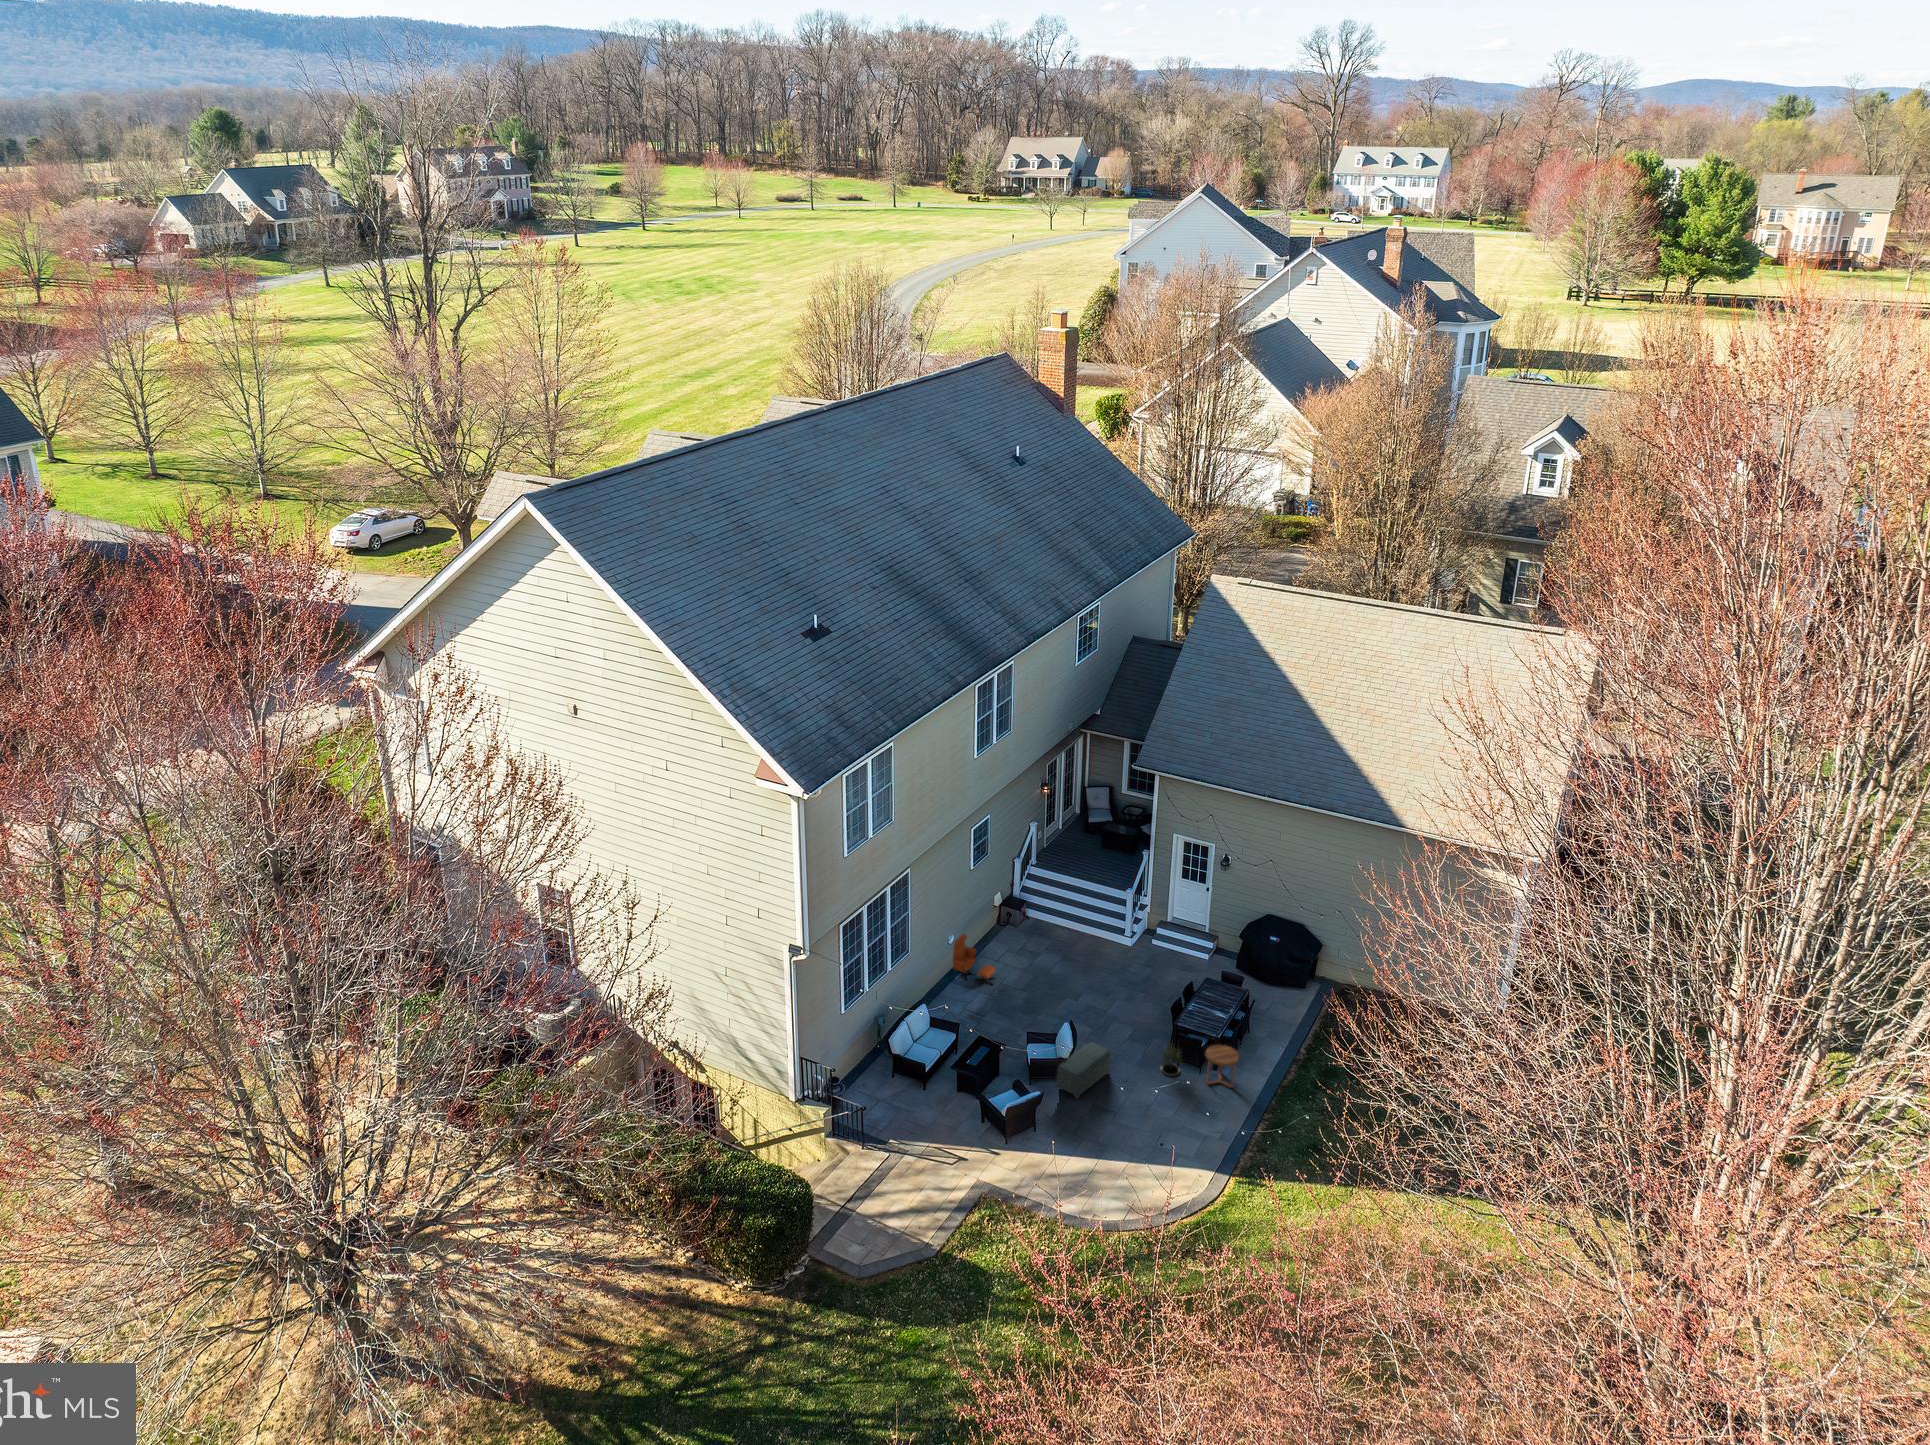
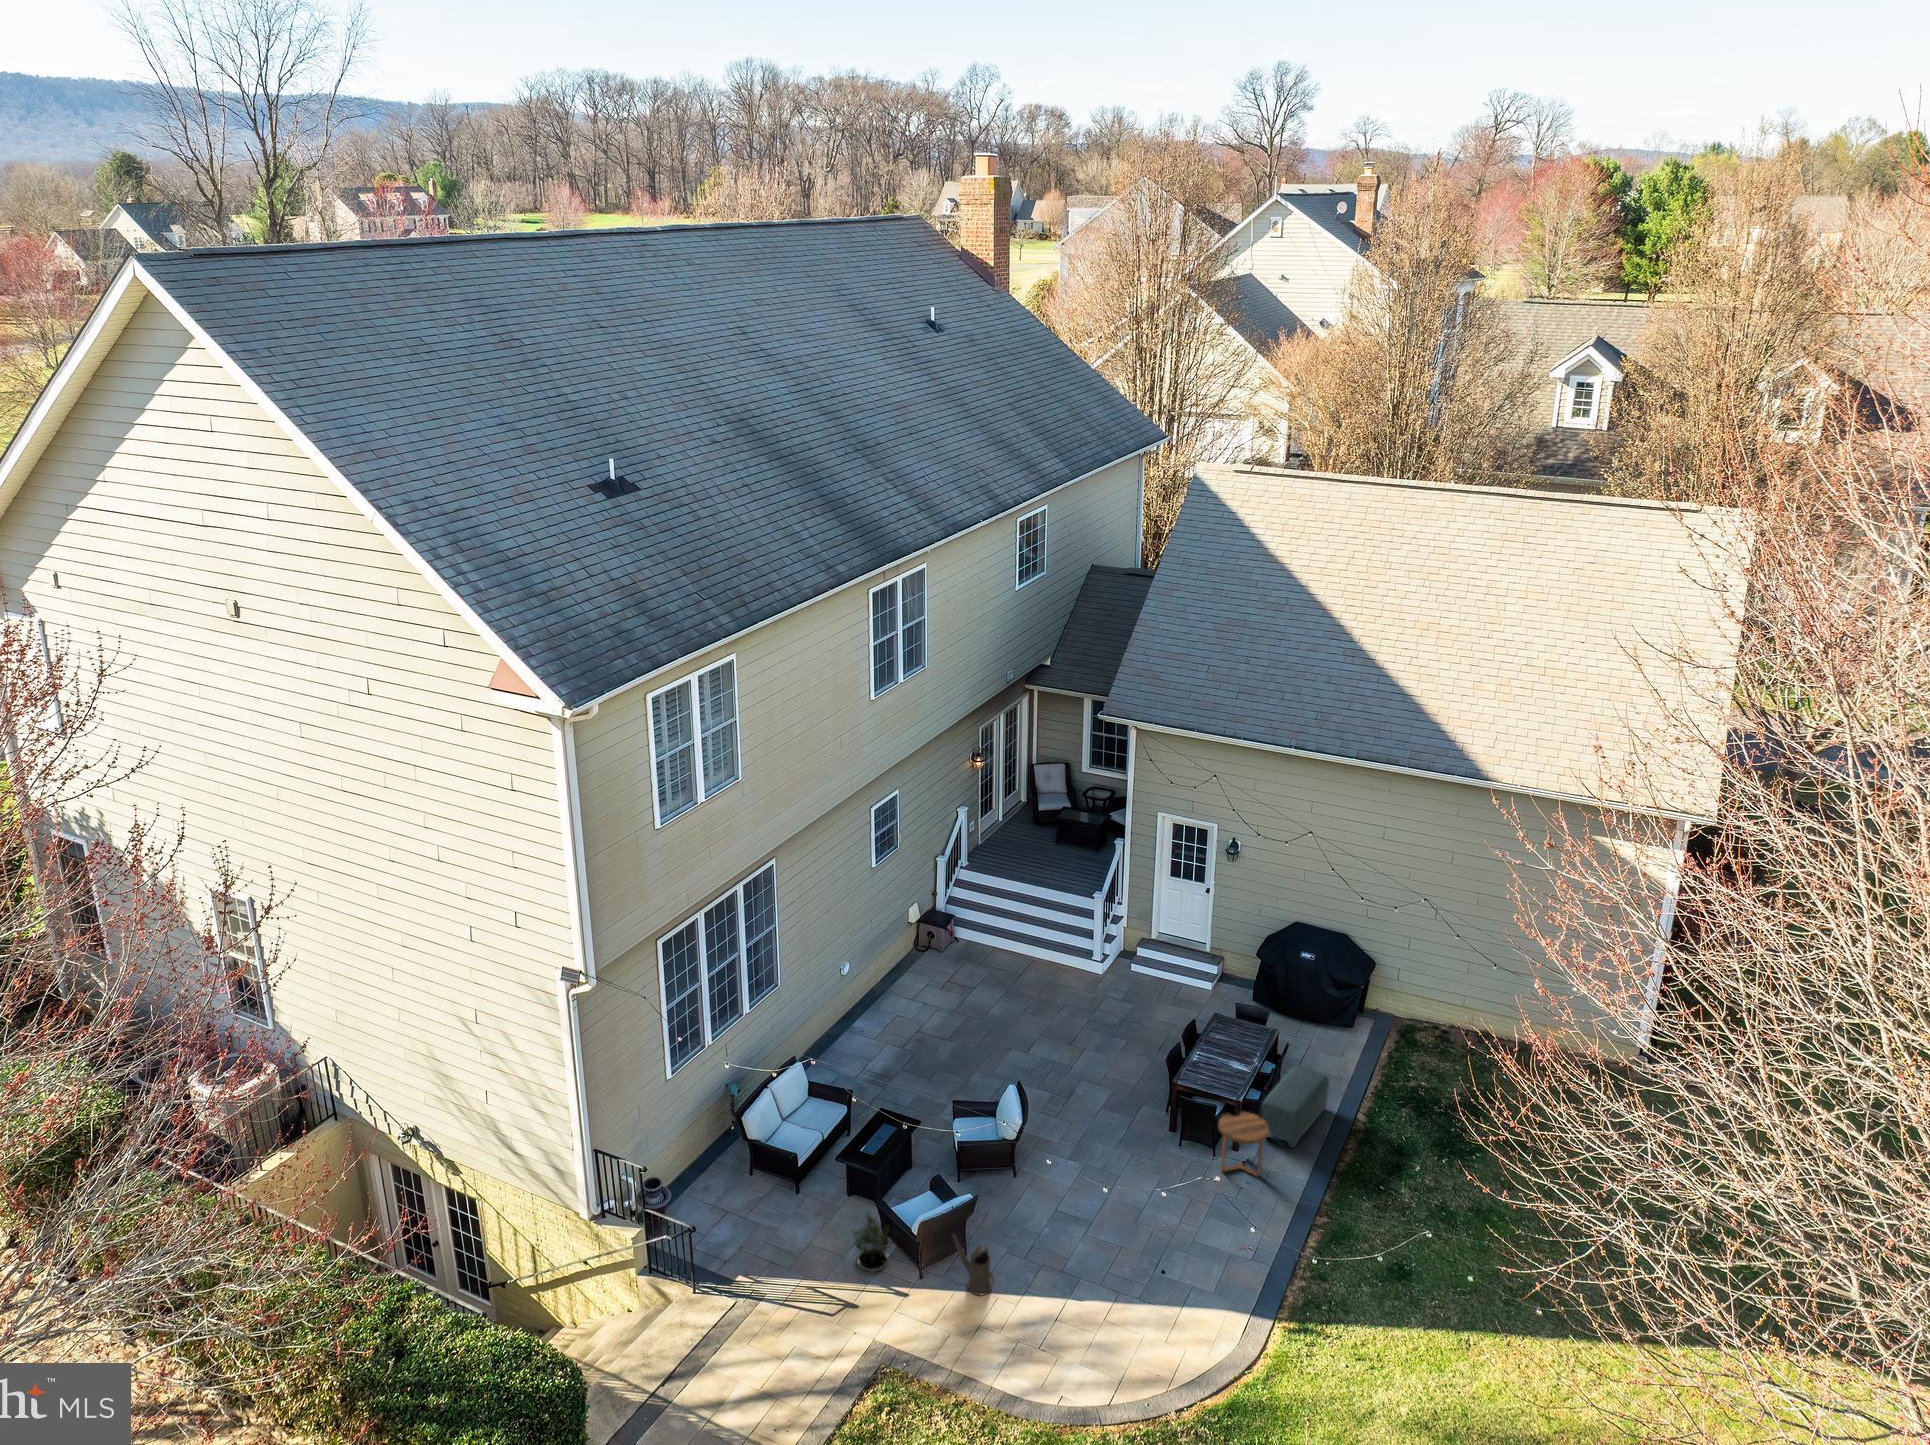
lounge chair: present [952,934,995,983] -> none [846,959,910,1033]
potted tree: present [1161,1041,1181,1076] -> present [851,1214,889,1272]
bench: present [1056,1042,1111,1098] -> present [1261,1066,1329,1148]
watering can: none [1028,1117,1055,1156] -> present [952,1233,995,1295]

